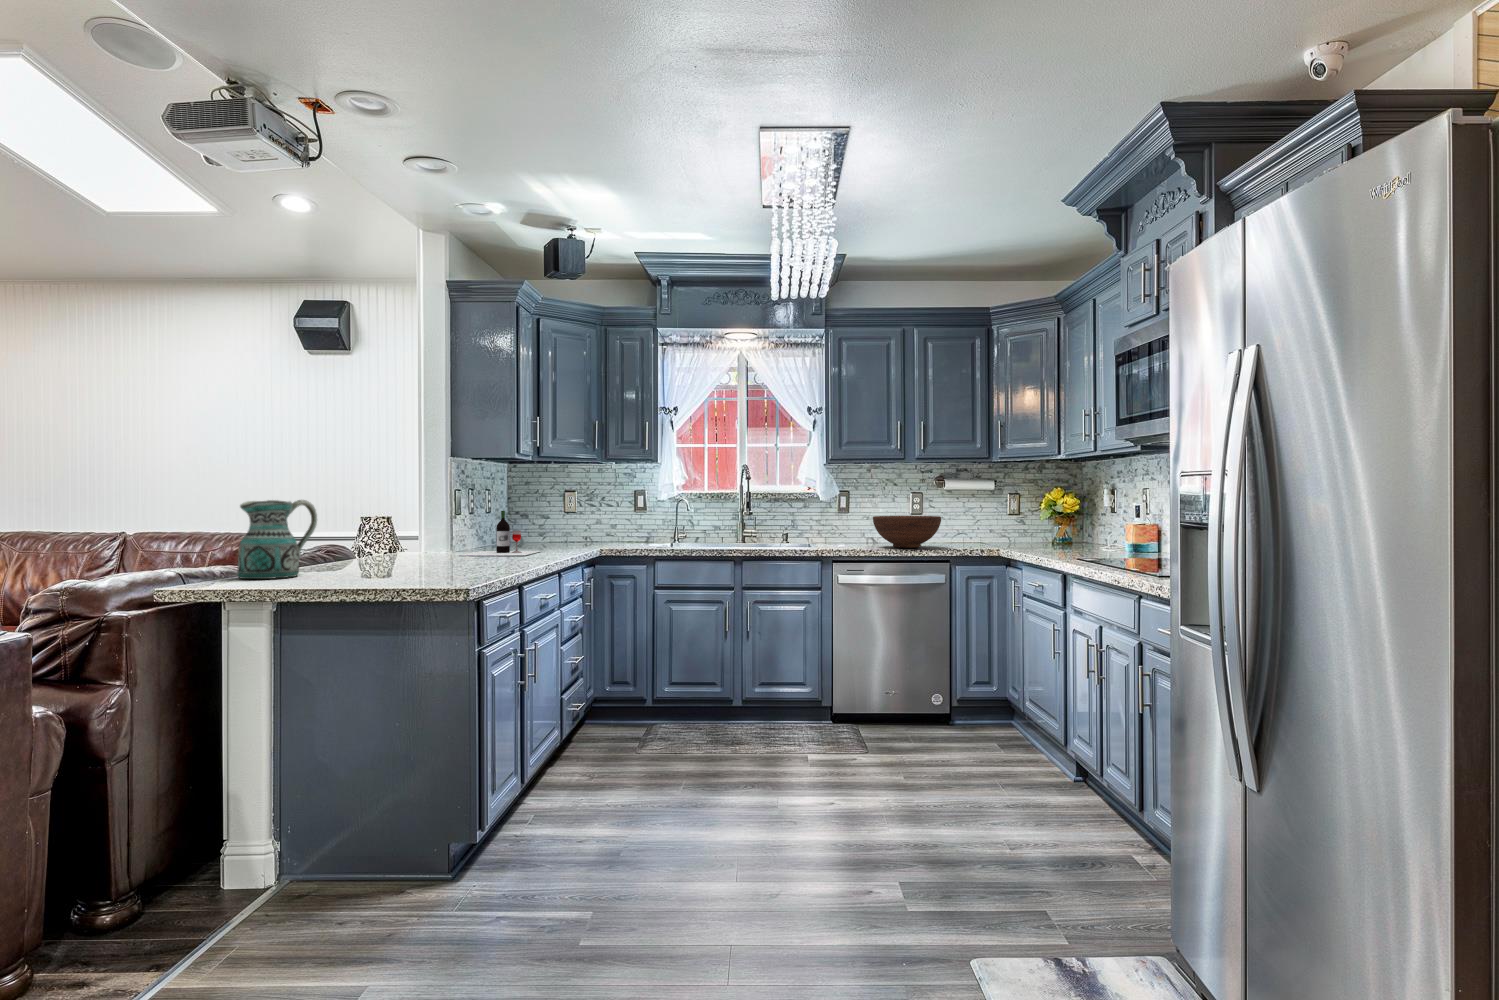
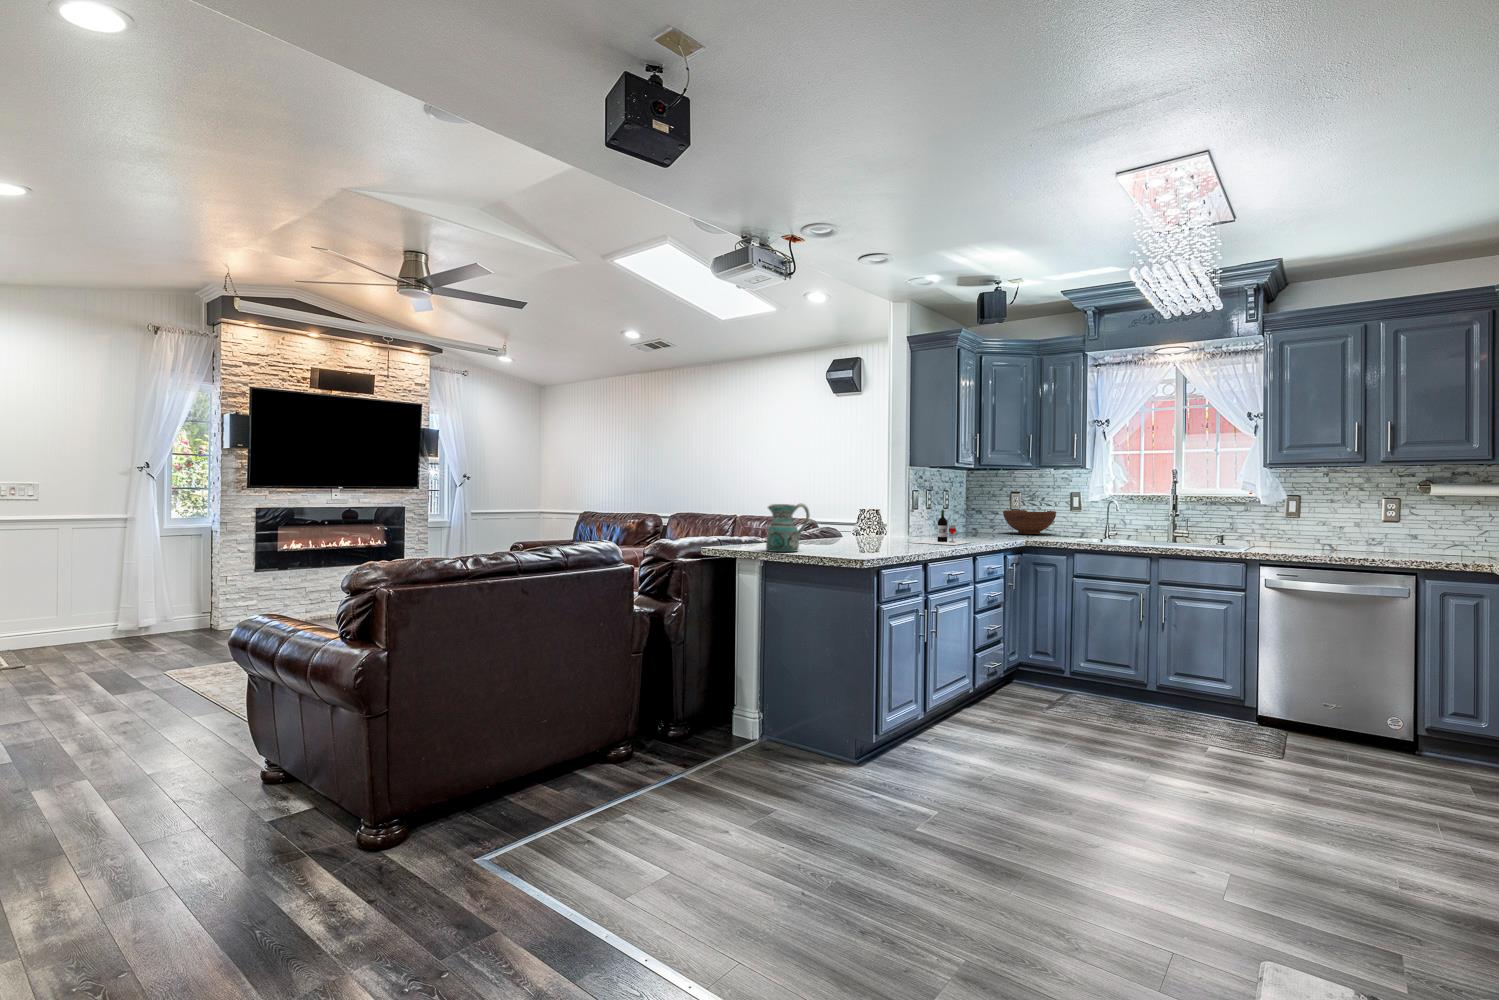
fruit bowl: present [873,516,941,548] -> present [1003,510,1056,534]

